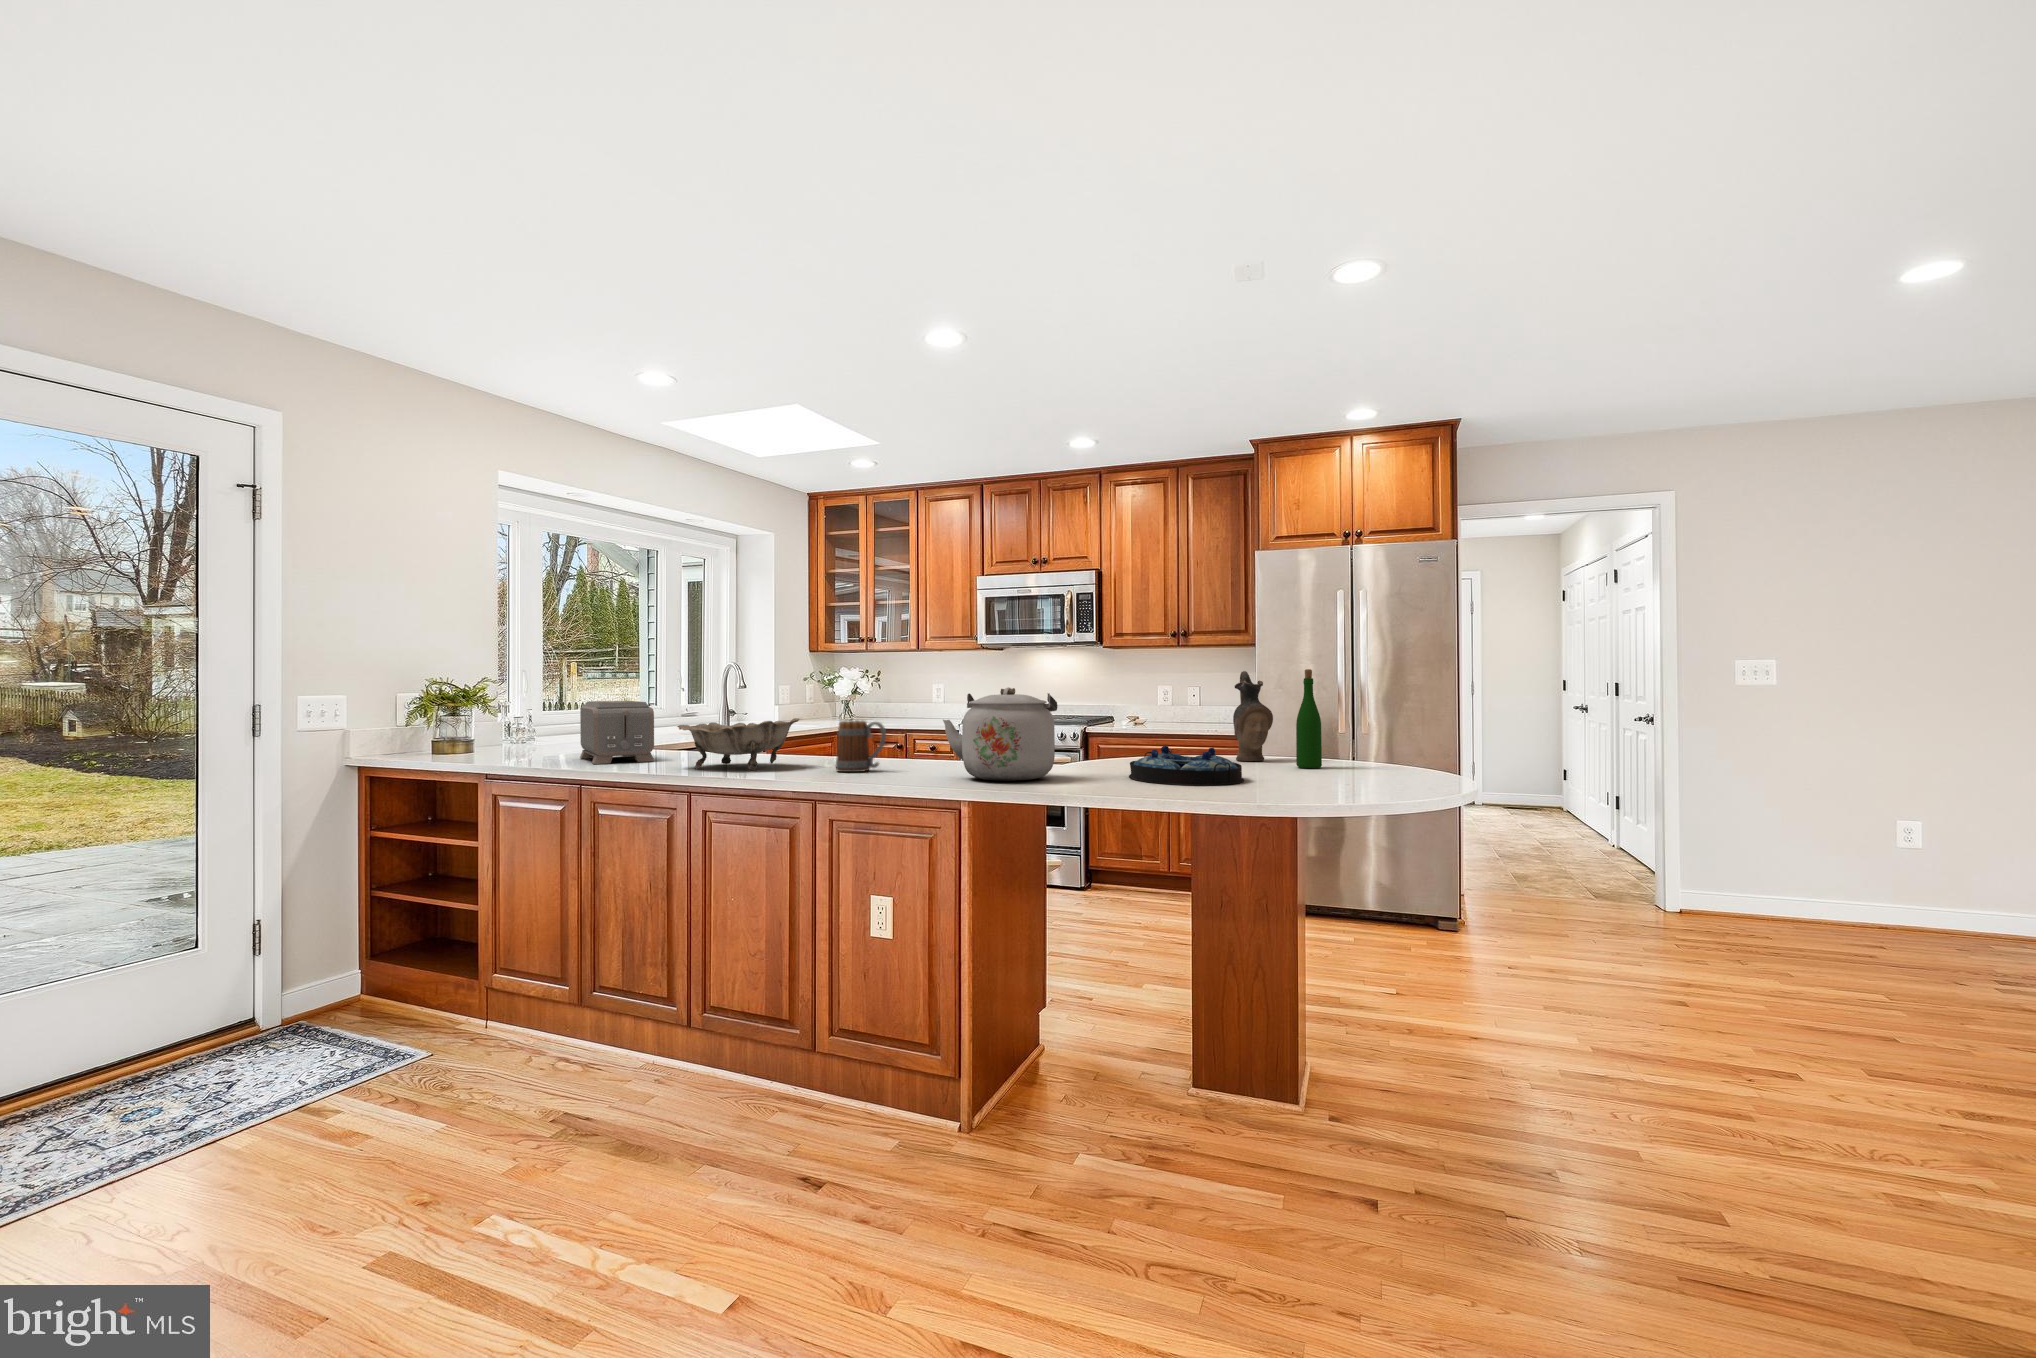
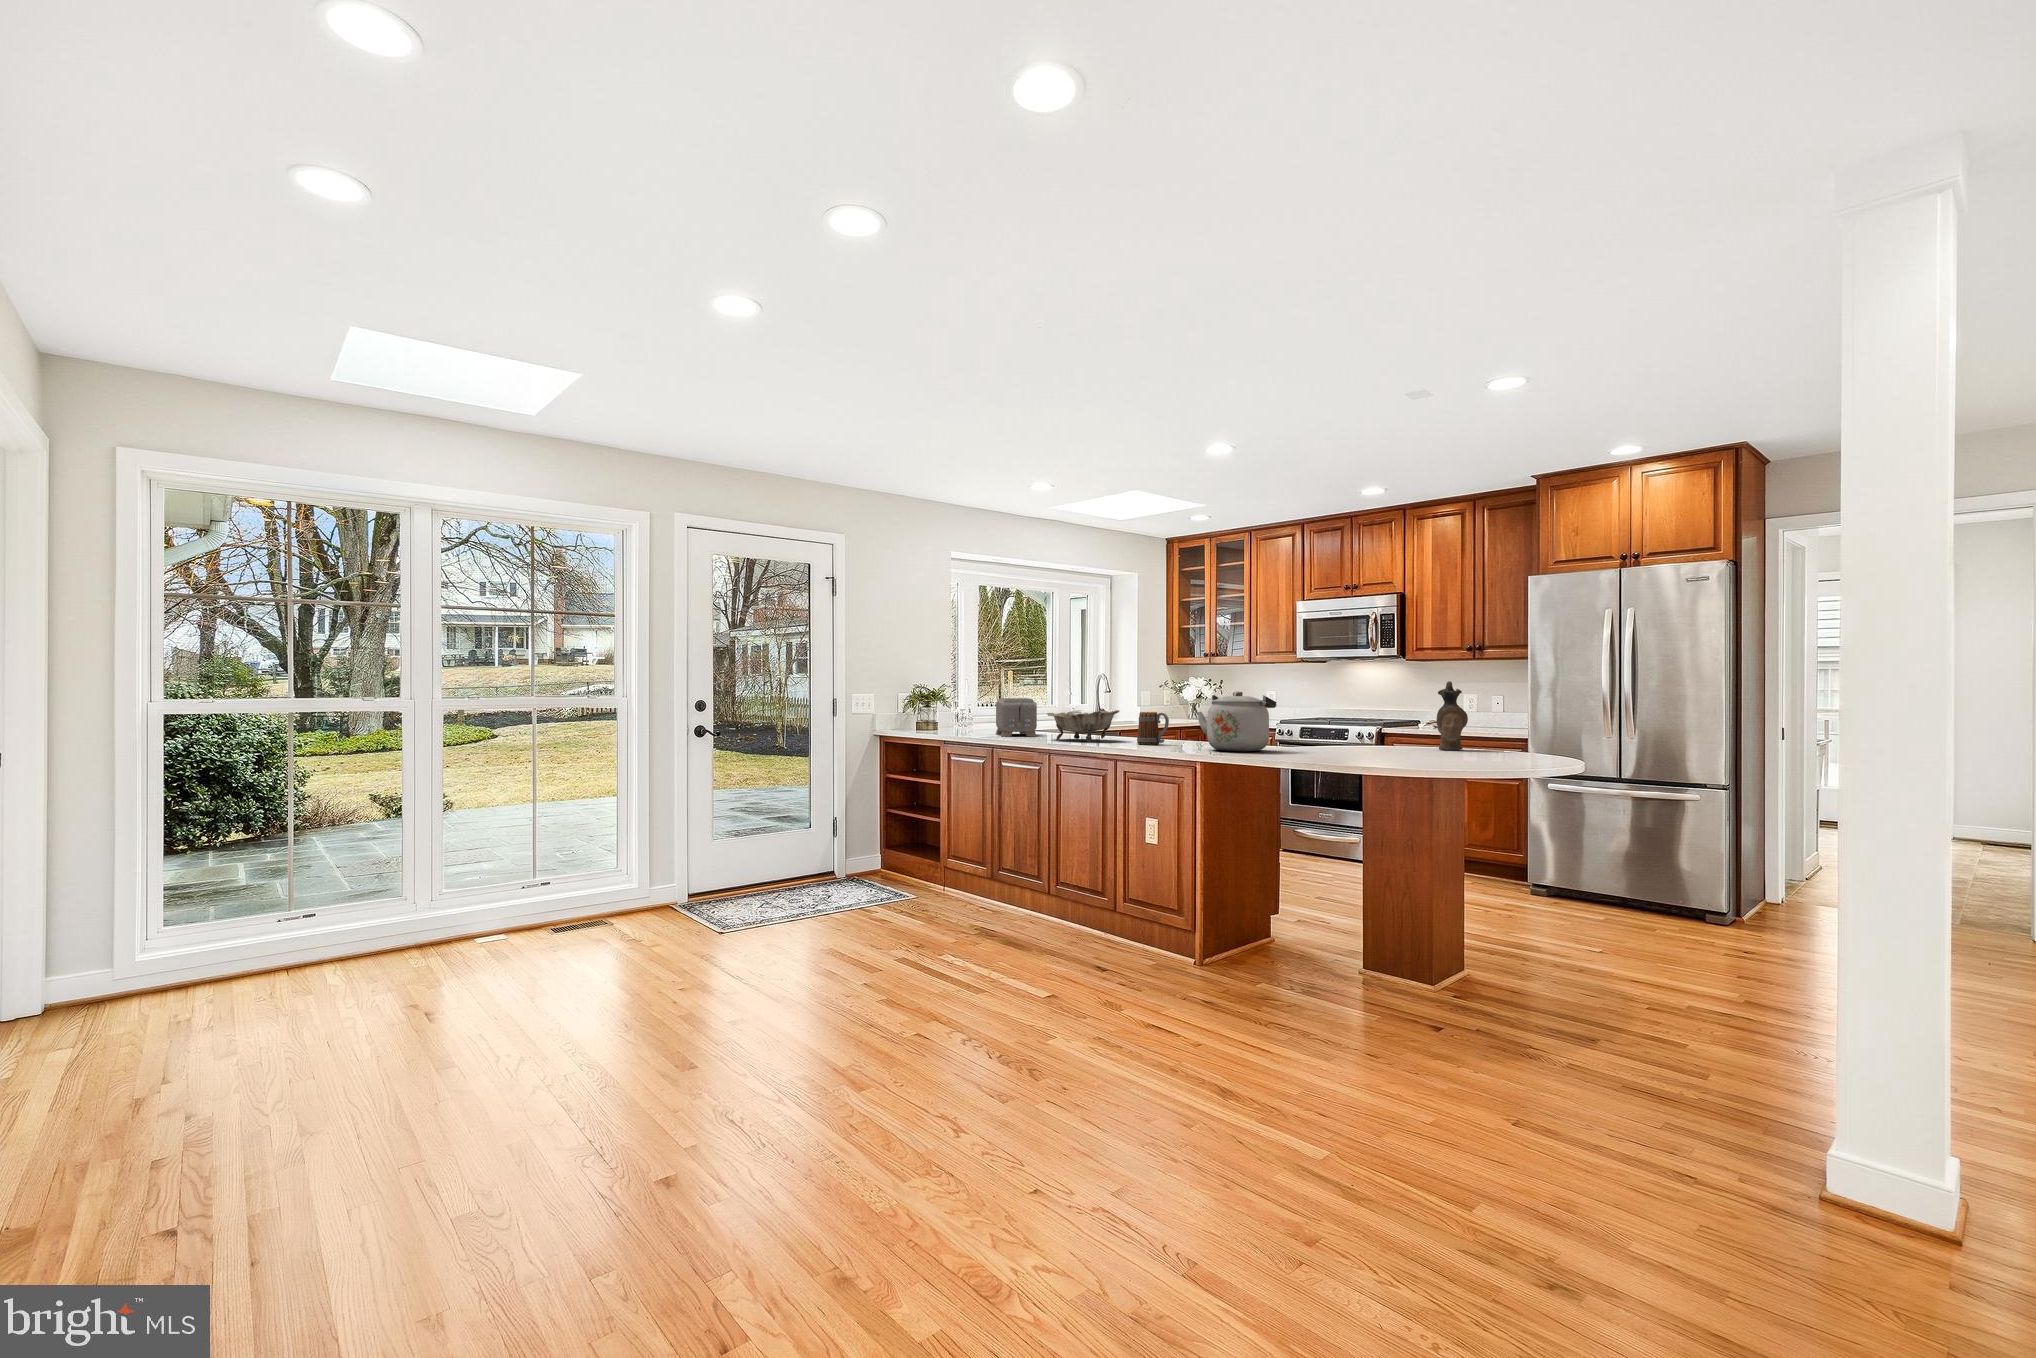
wine bottle: present [1296,669,1322,768] -> none [1470,680,1490,755]
serving tray: present [1129,746,1244,786] -> none [1320,733,1399,758]

